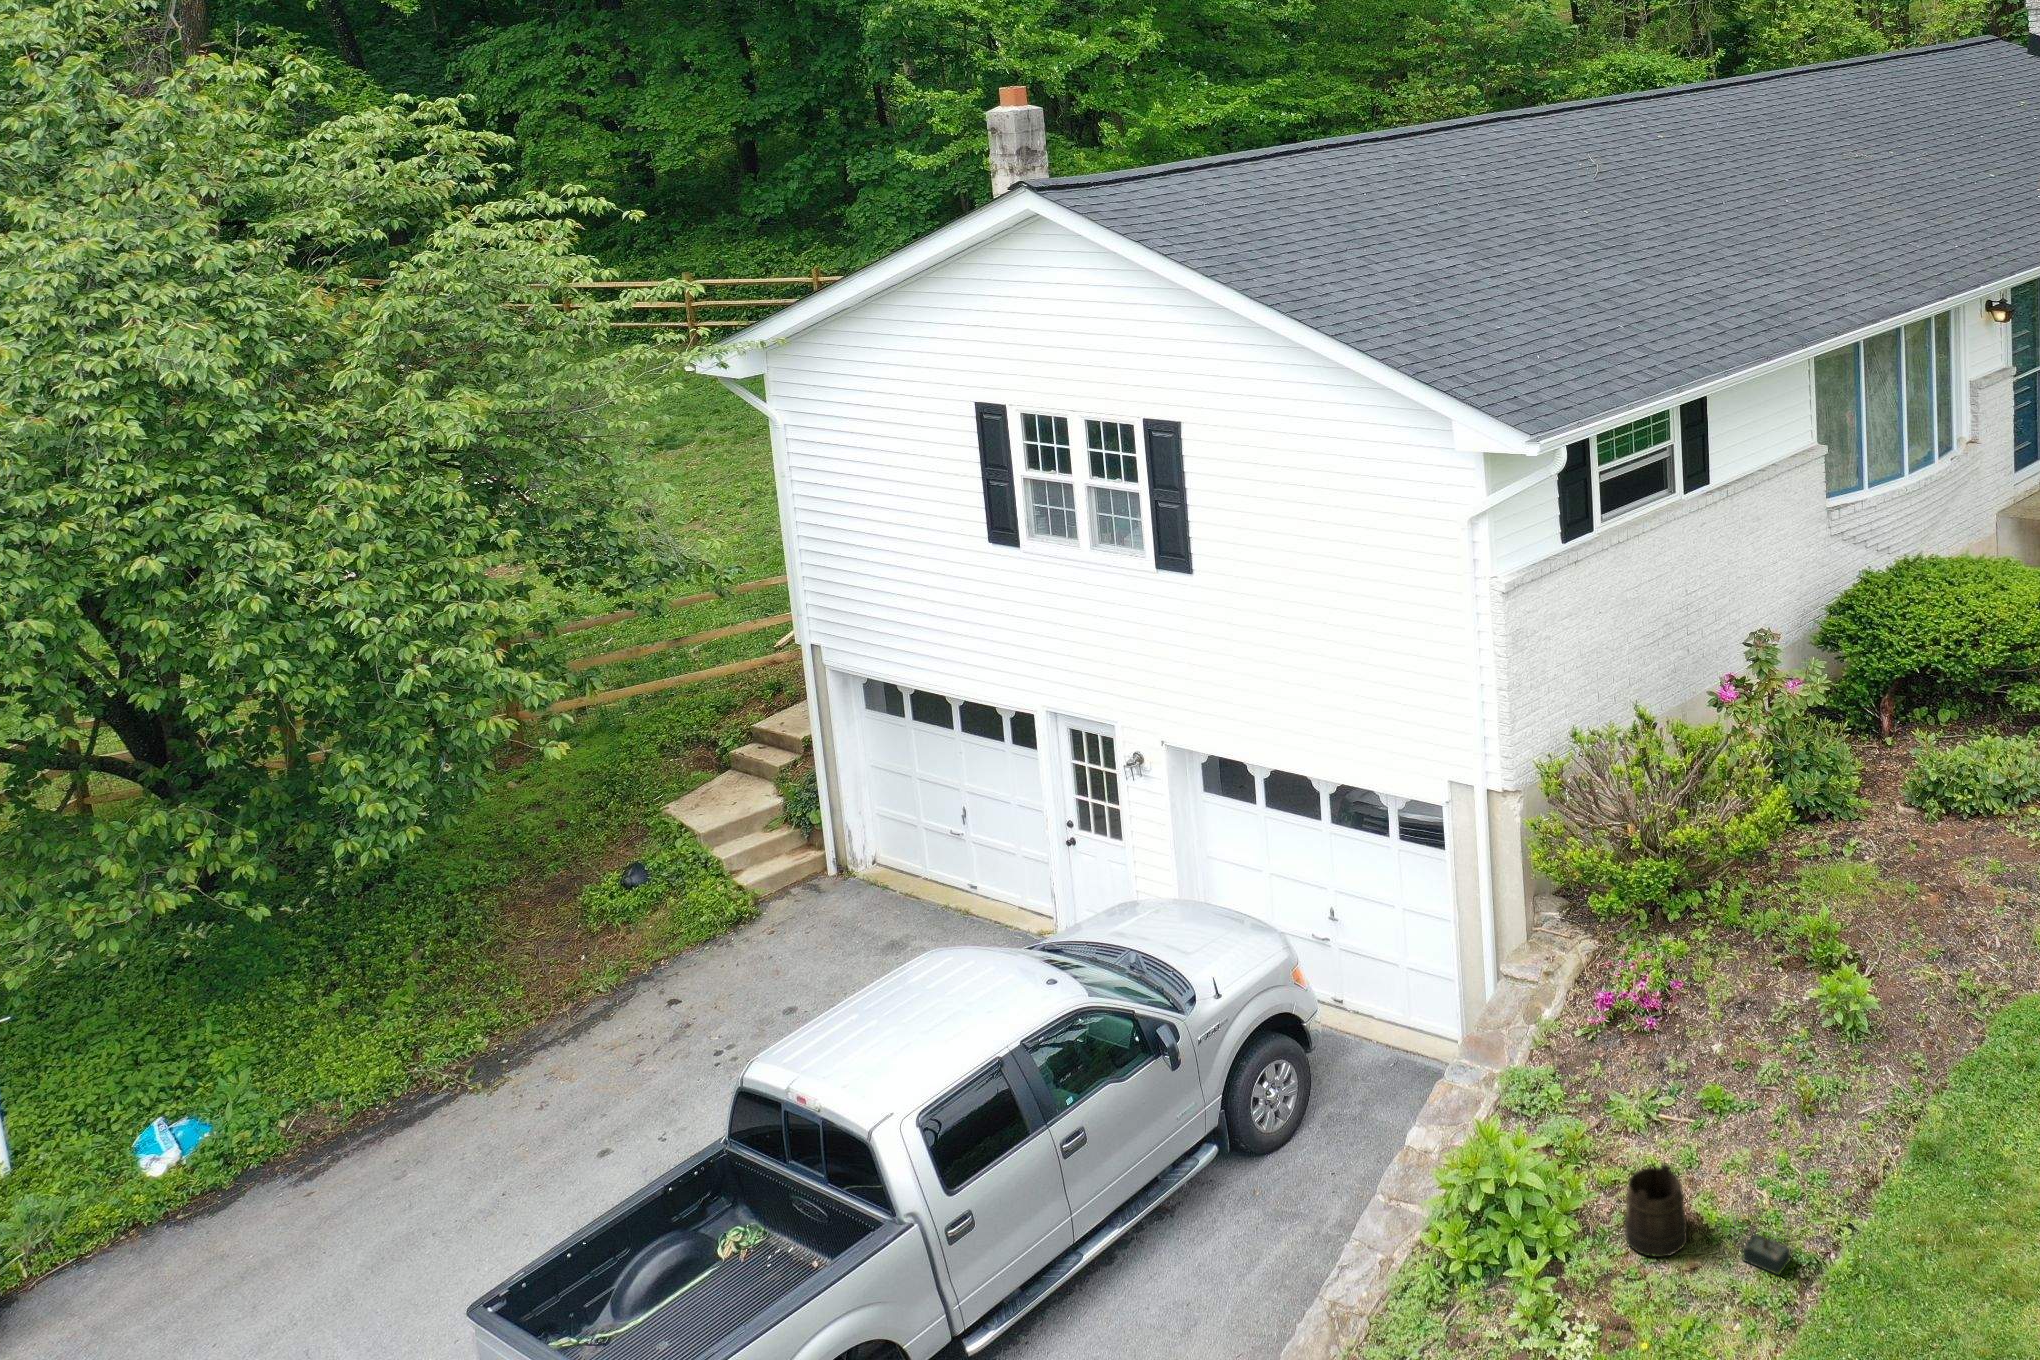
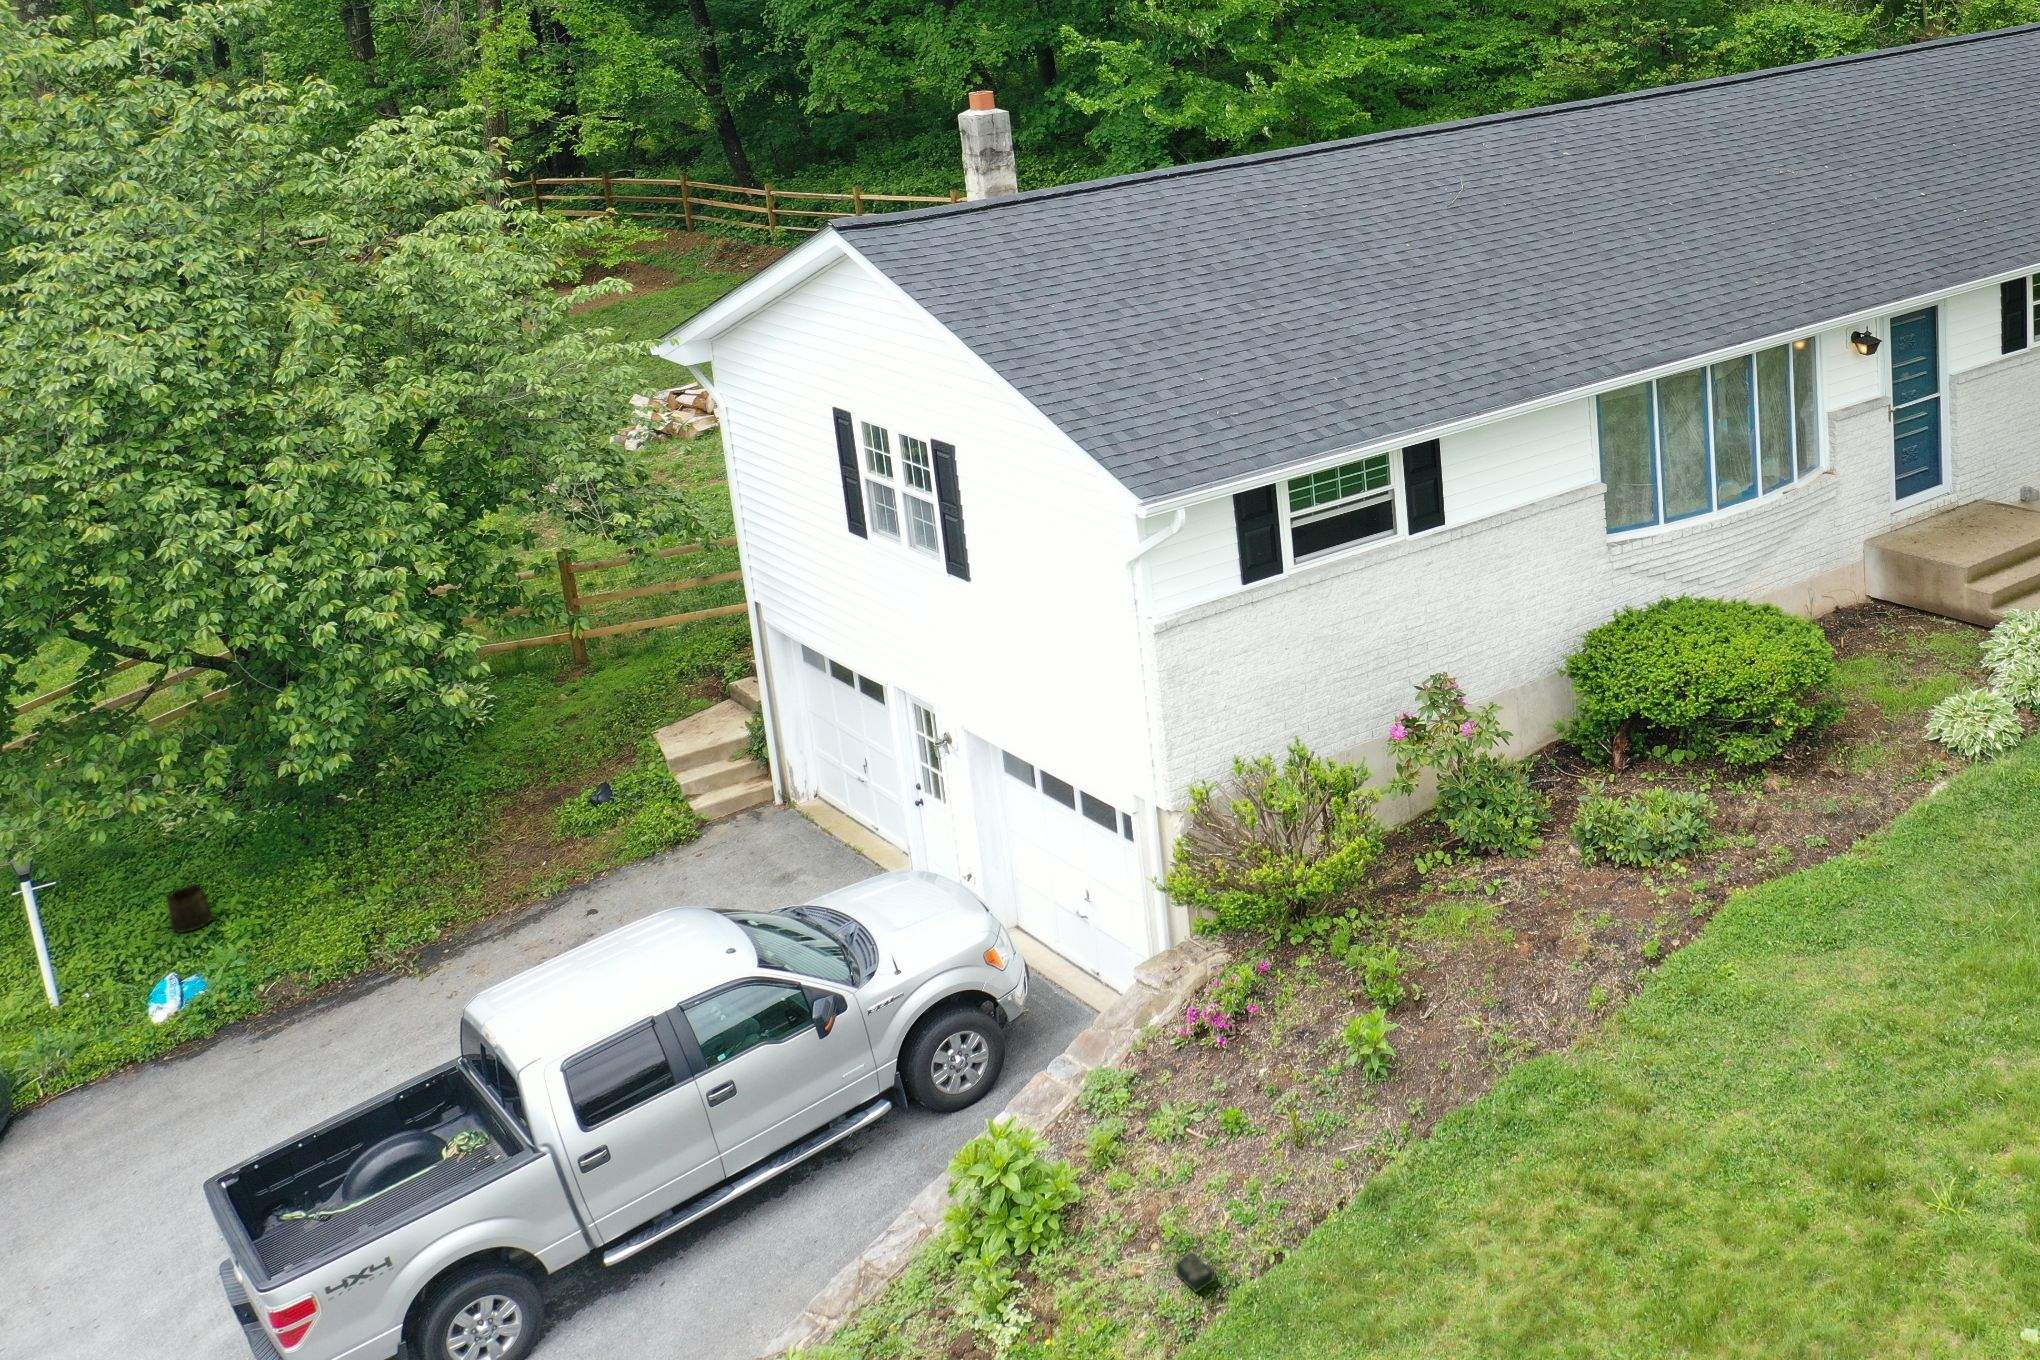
bucket: present [1625,1164,1687,1257] -> present [166,885,214,933]

